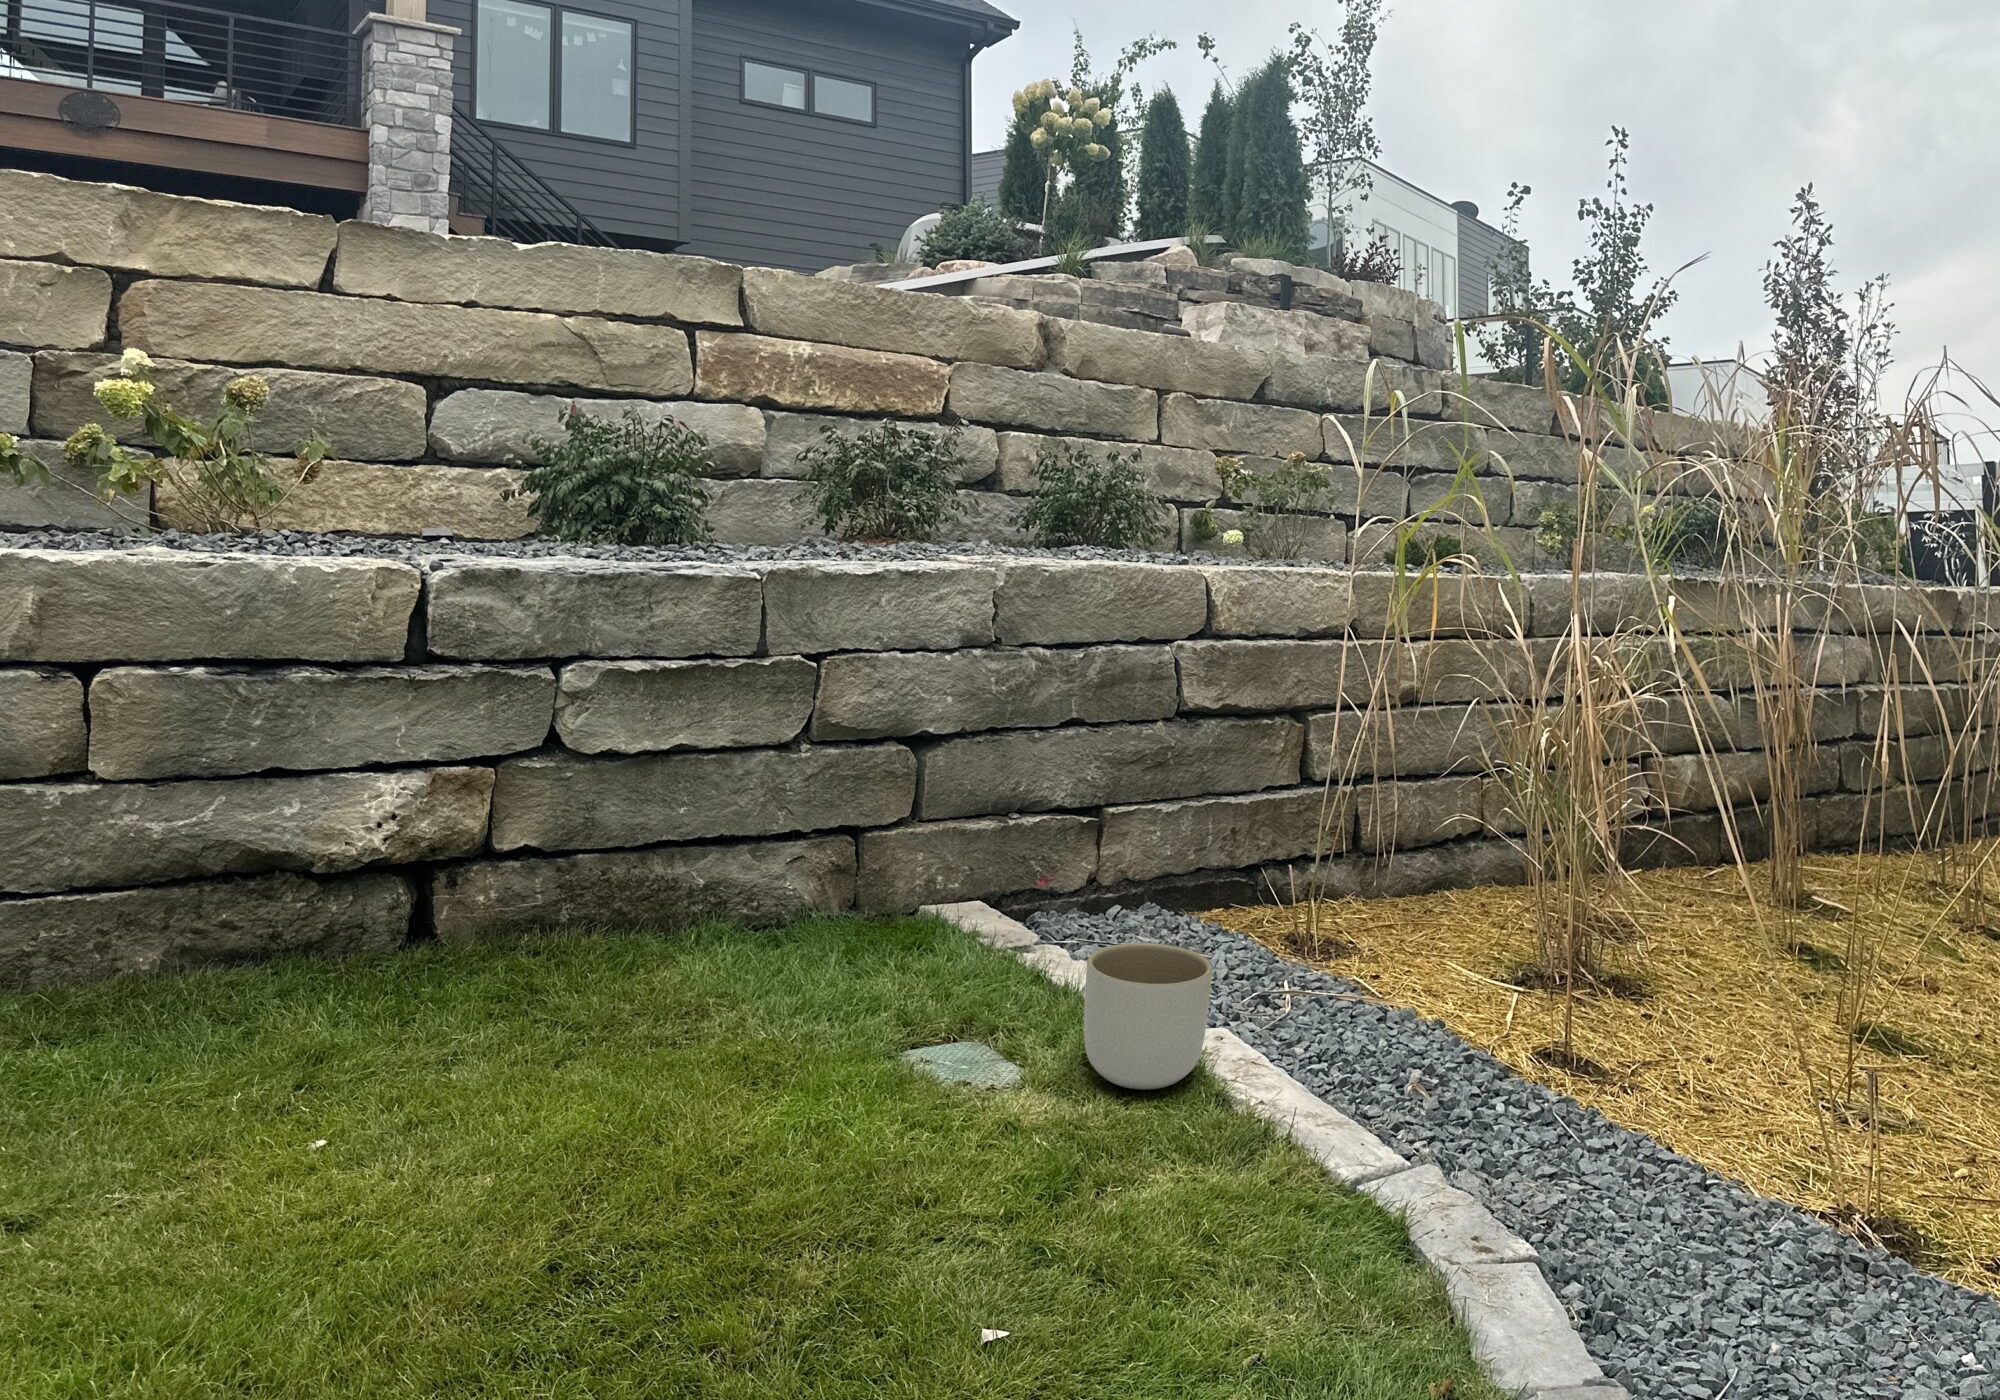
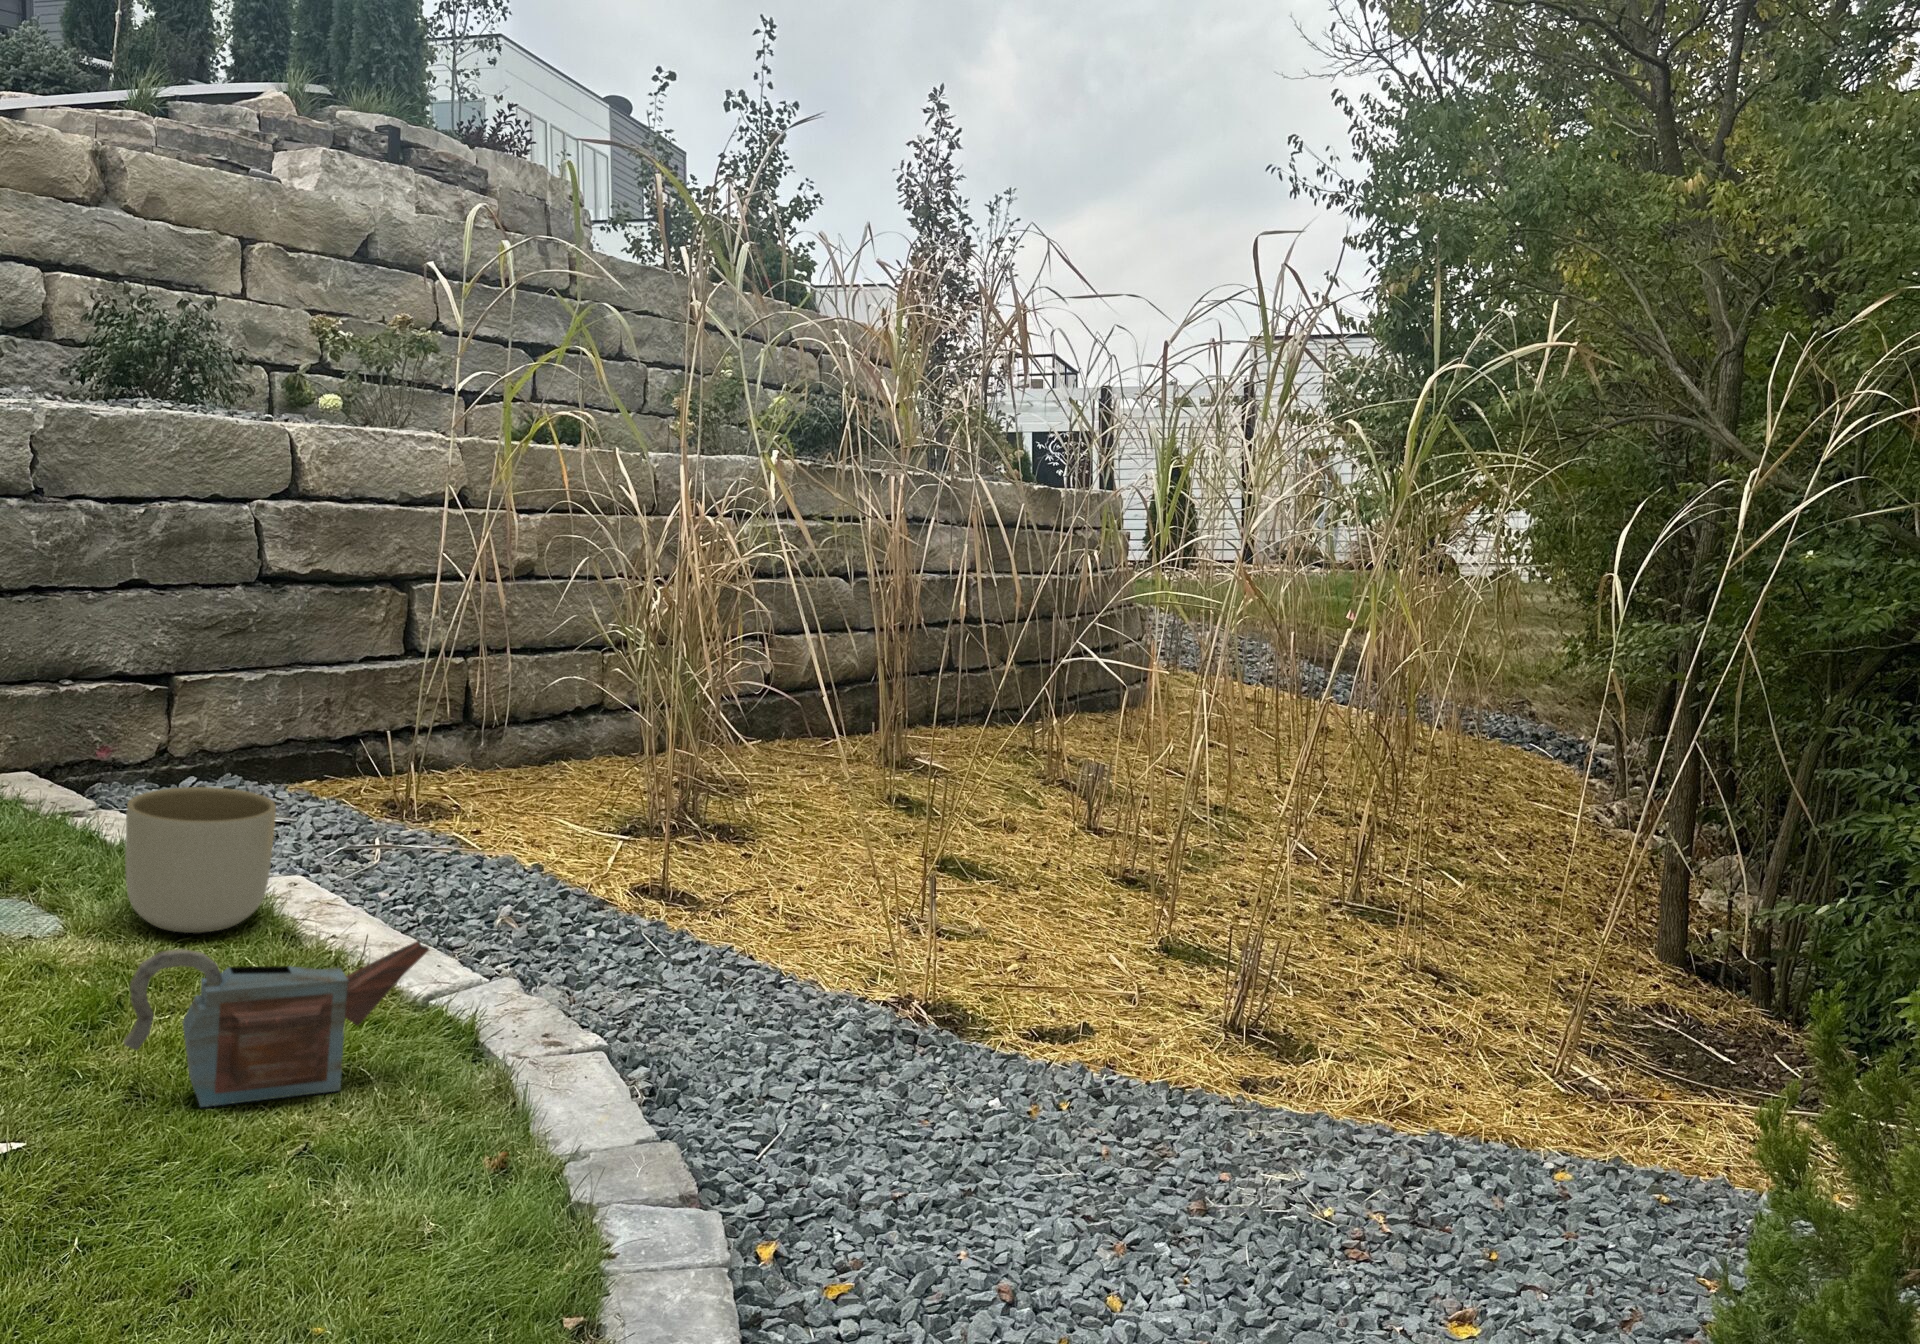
watering can: none [1097,1135,1368,1296] -> present [124,941,429,1107]

